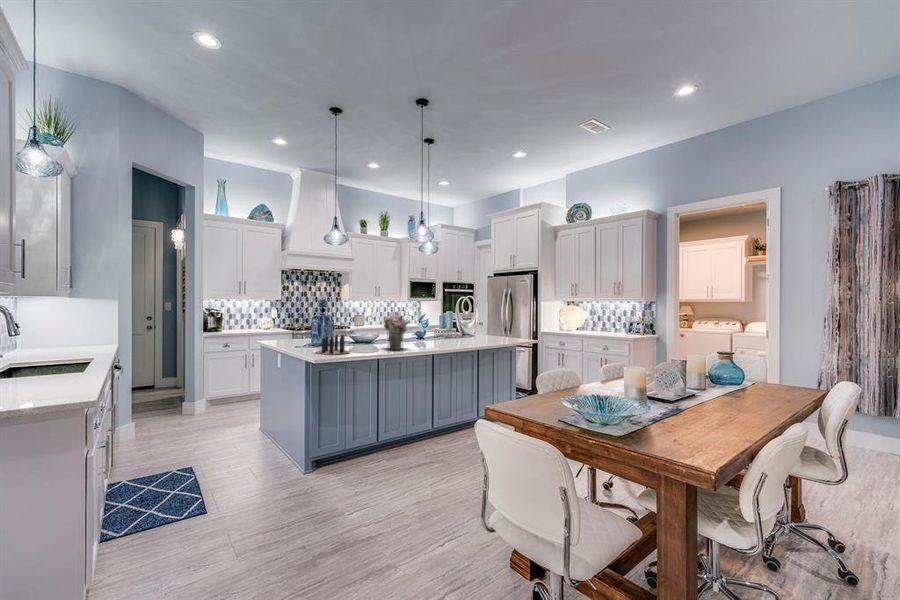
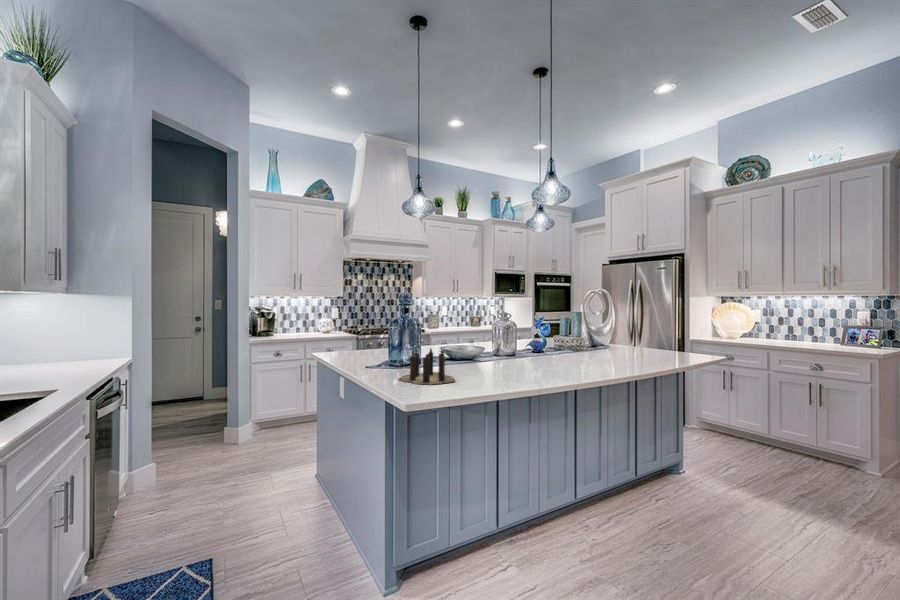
flower bouquet: present [384,316,409,350] -> none [499,319,543,374]

